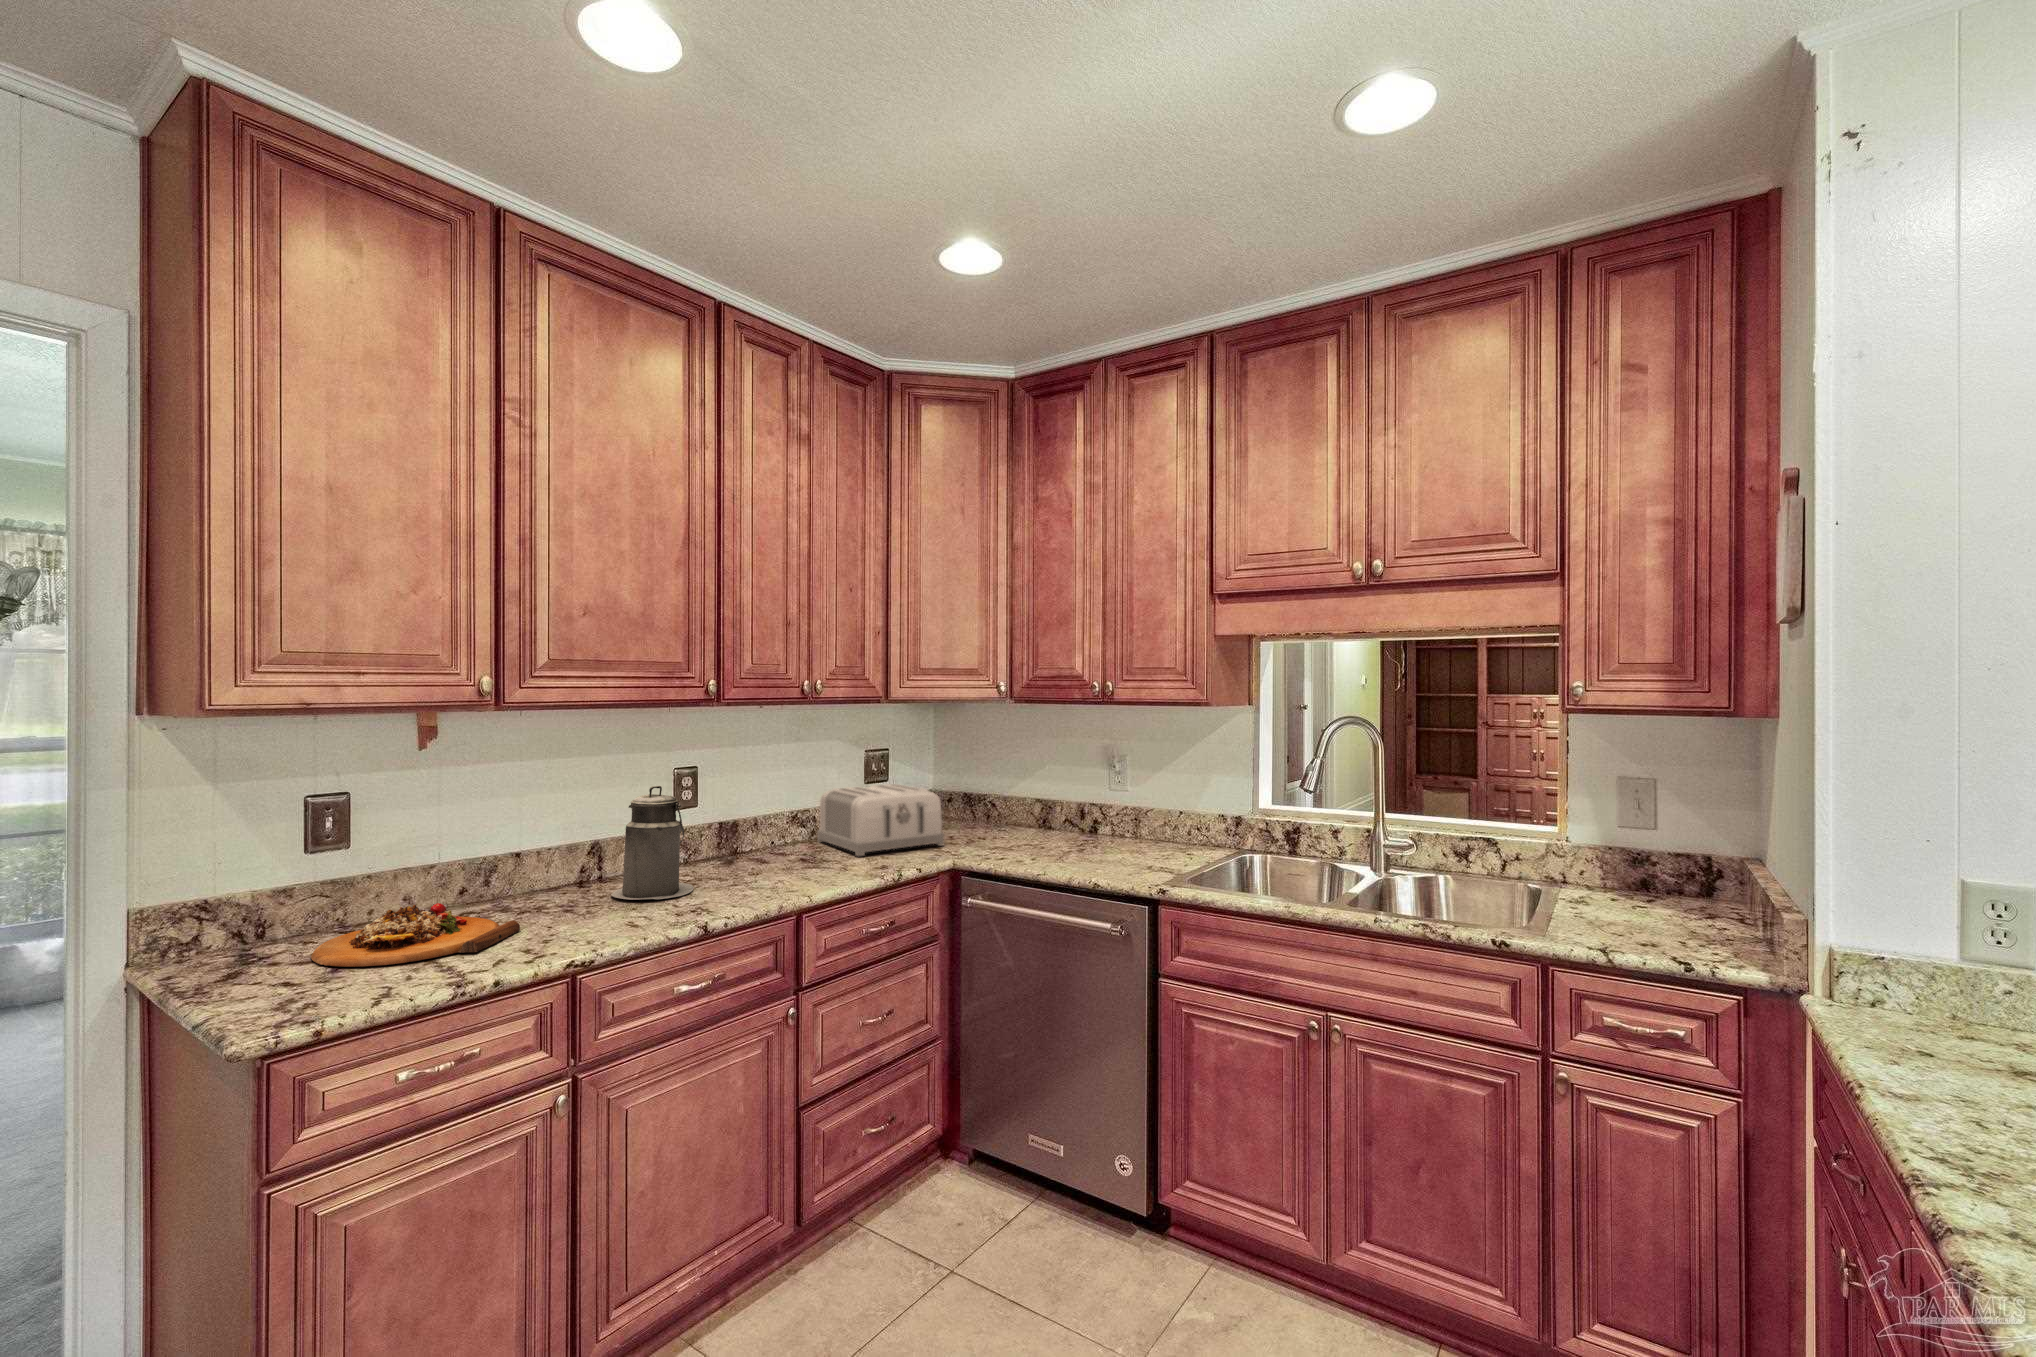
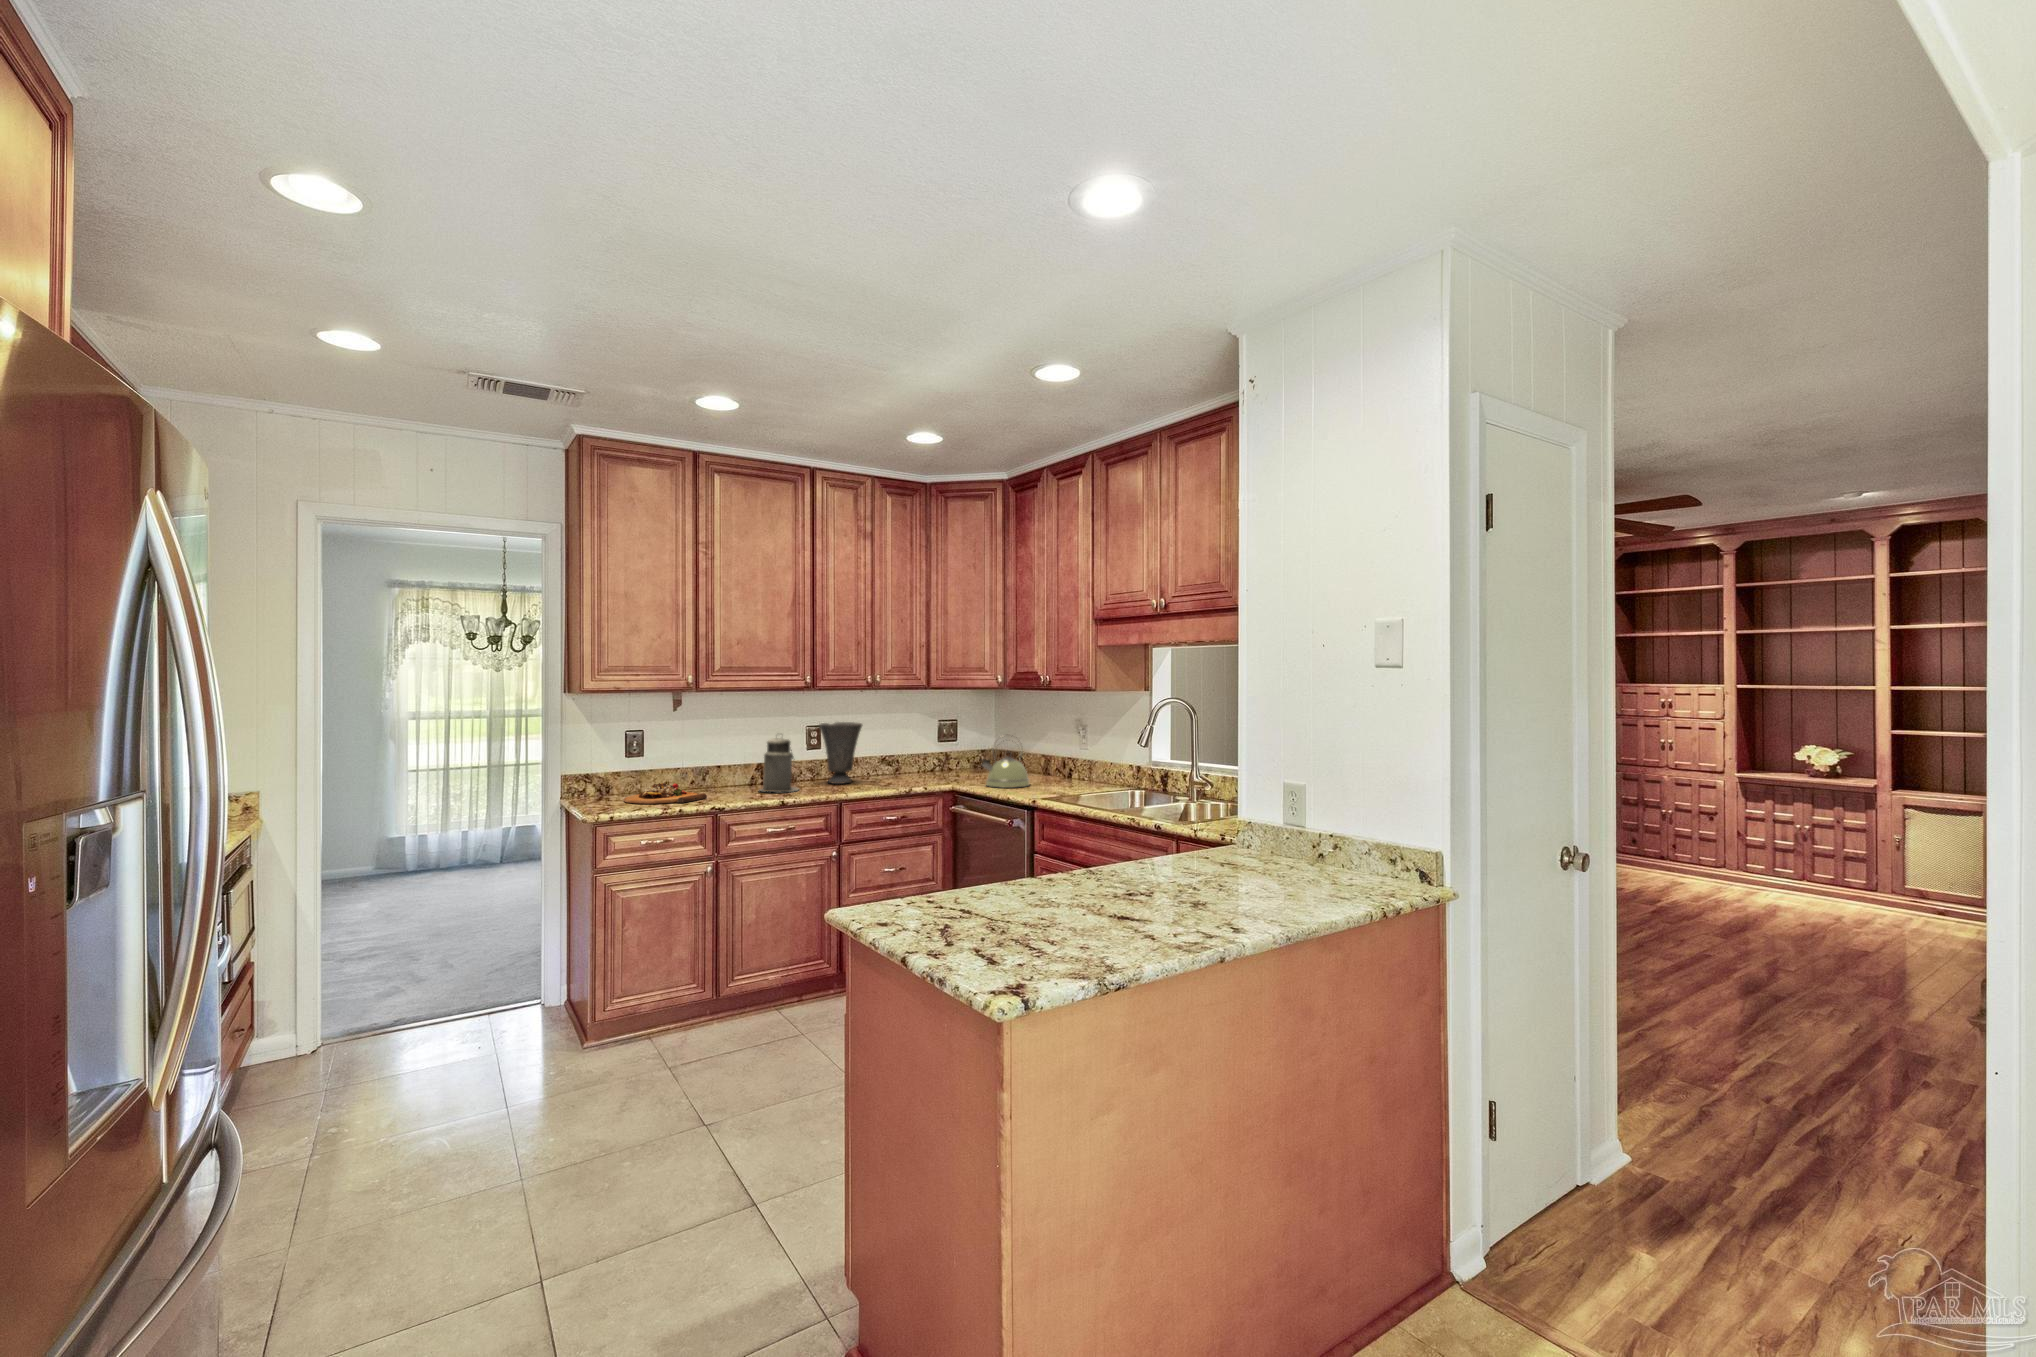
vase: none [705,758,783,867] -> present [819,722,862,784]
kettle: none [986,771,1058,856] -> present [981,735,1030,788]
toaster: present [817,784,944,856] -> none [897,742,965,783]

